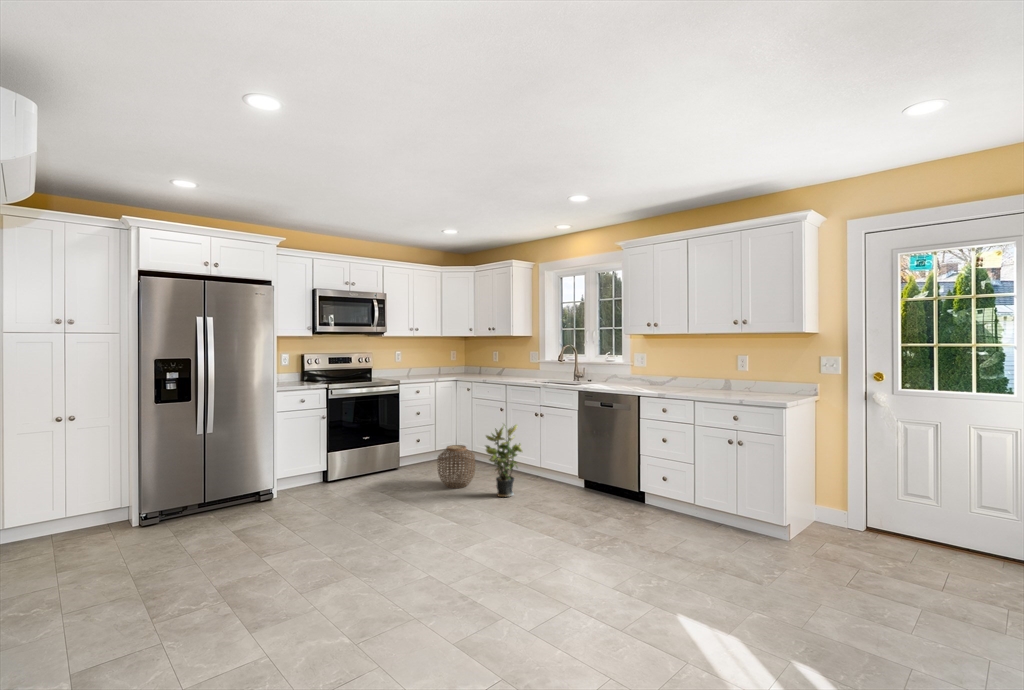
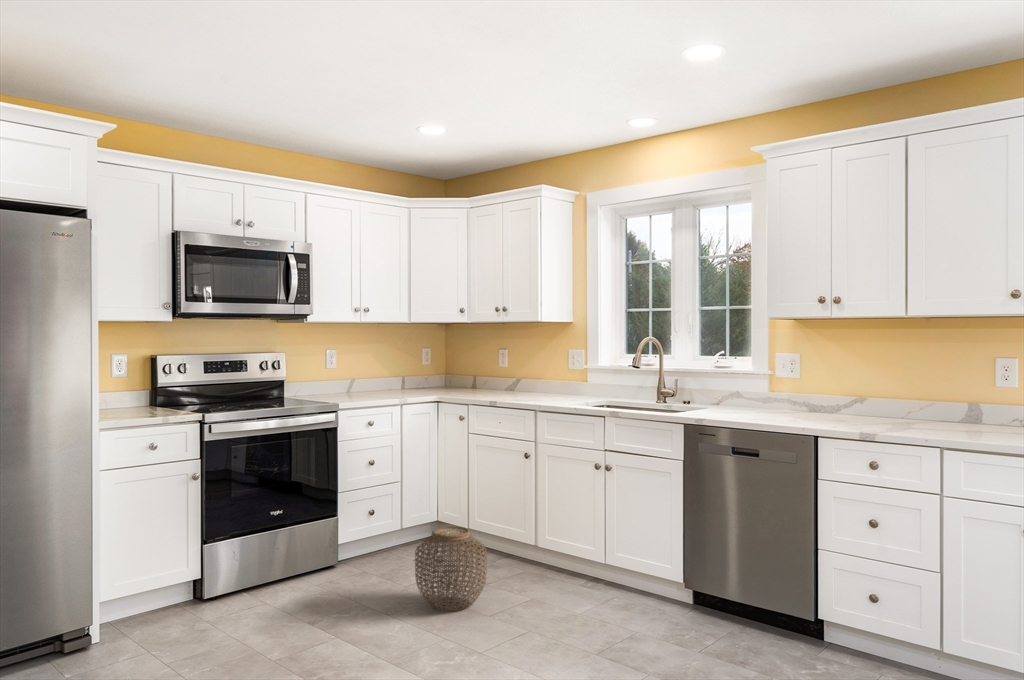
potted plant: present [486,425,522,497] -> none [511,487,583,632]

